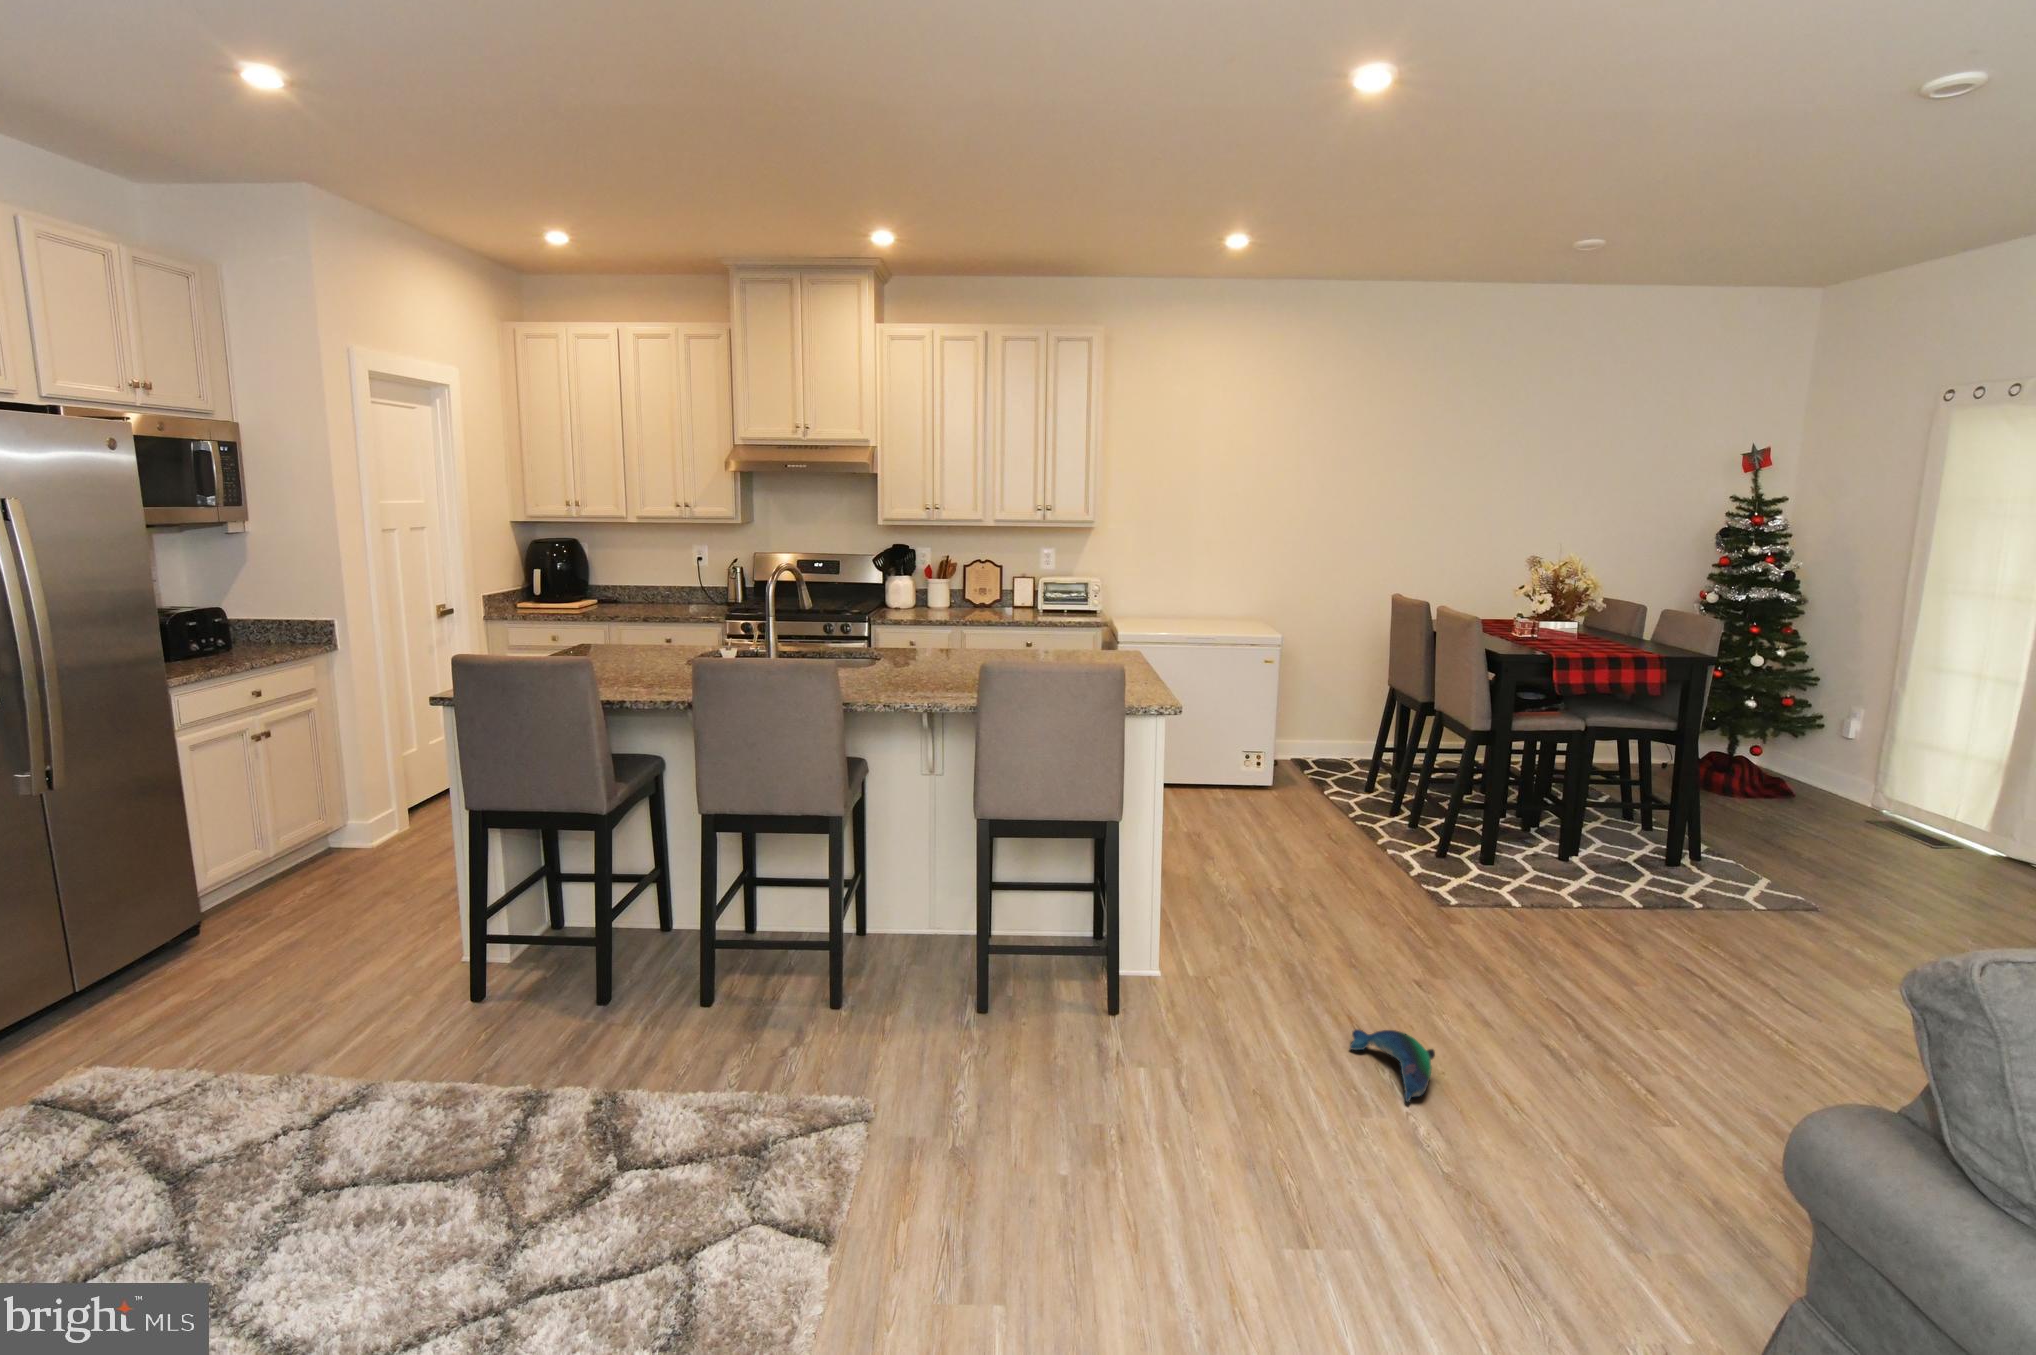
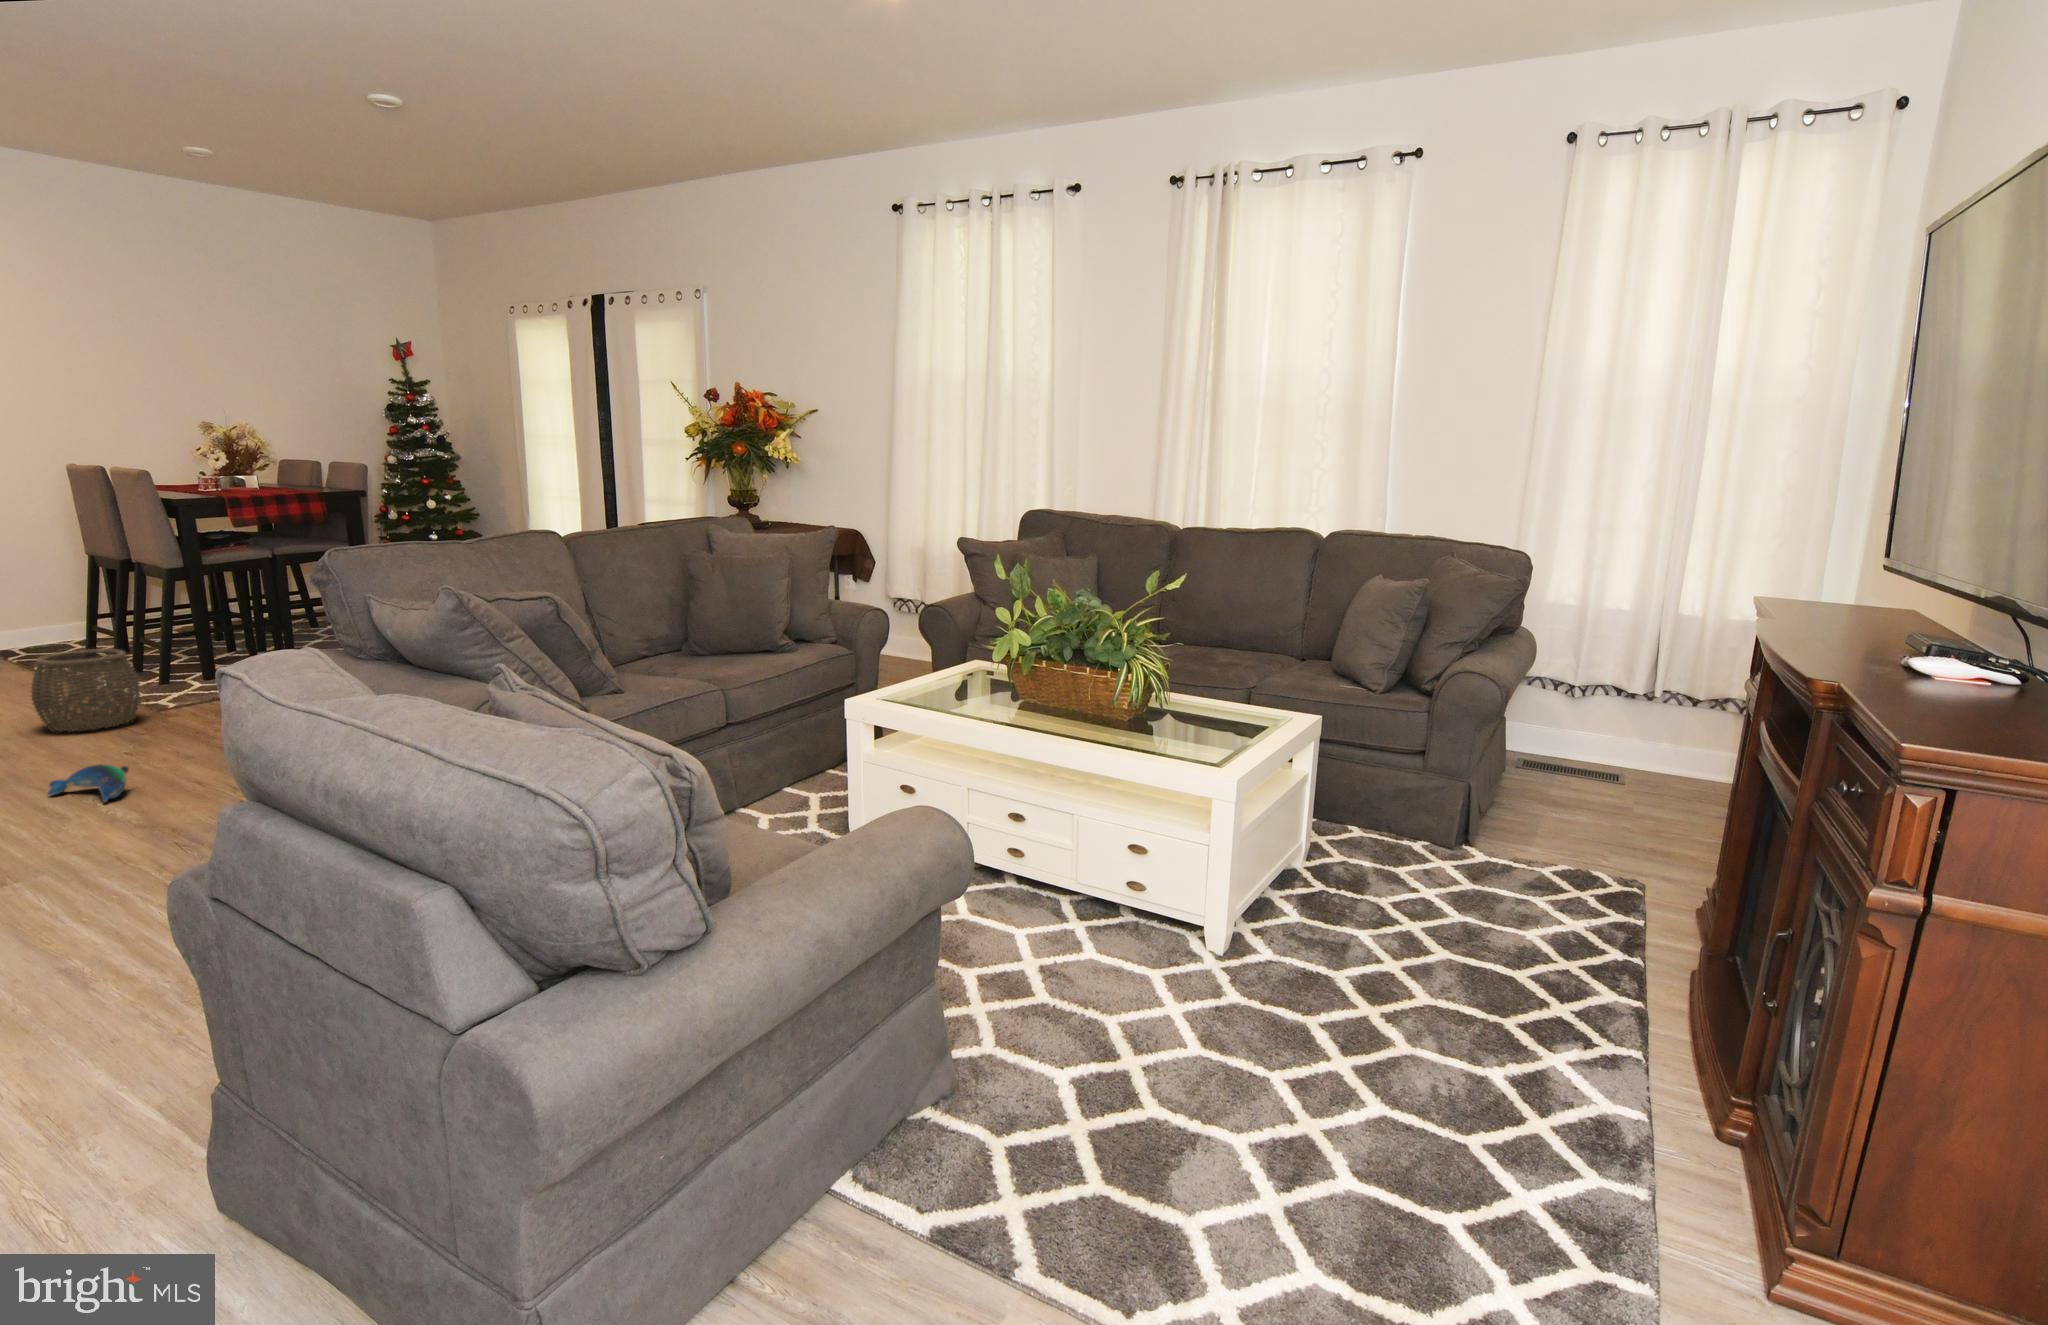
woven basket: none [1341,819,1438,919] -> present [31,649,140,732]

